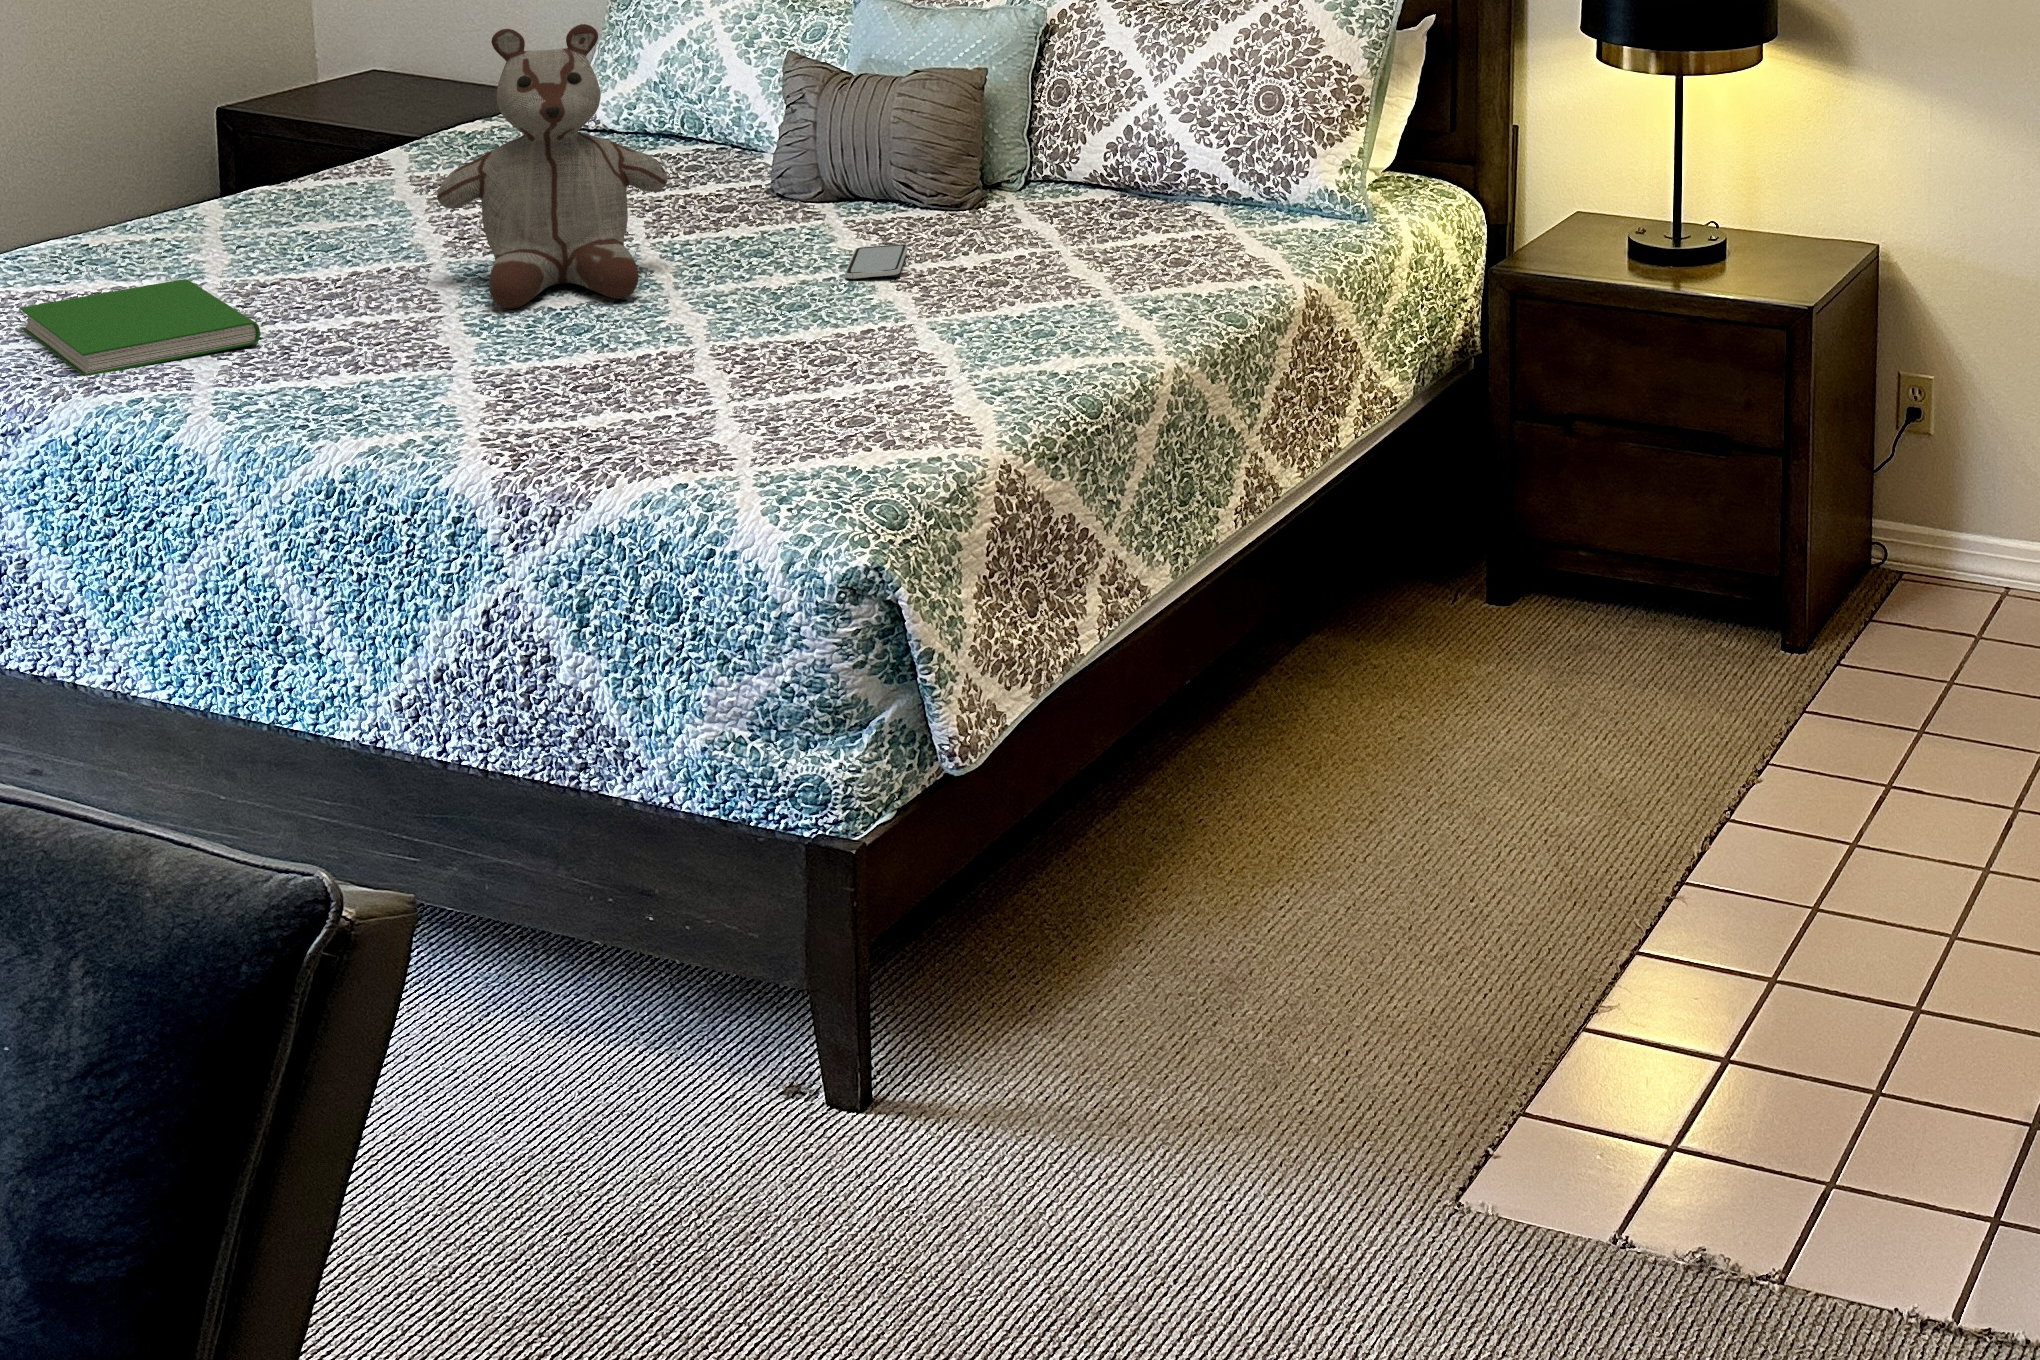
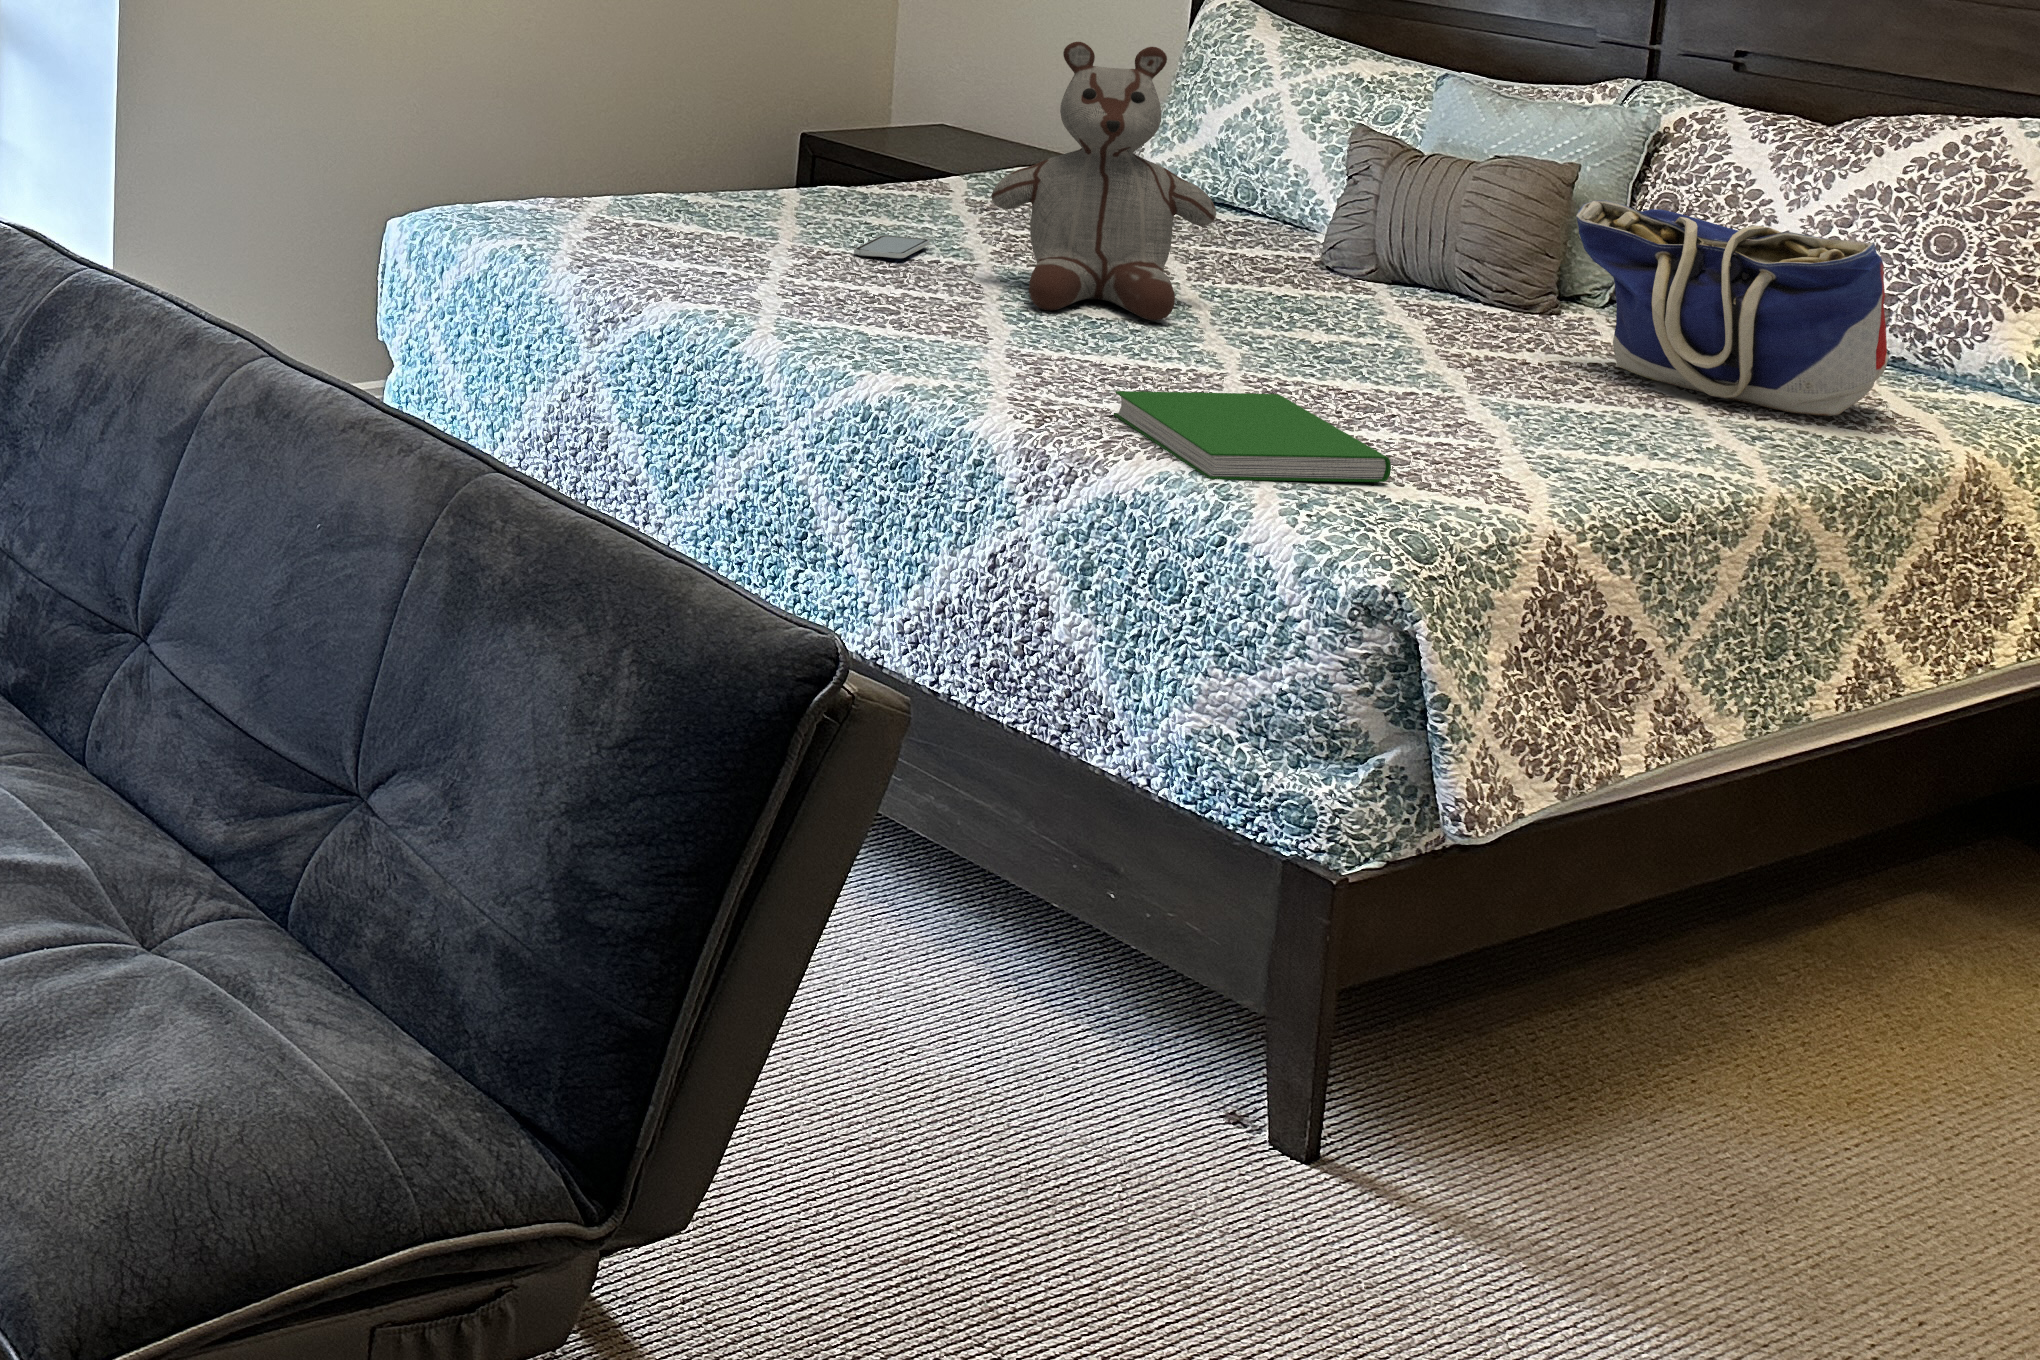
tote bag: none [987,112,1240,274] -> present [1577,200,1889,416]
smartphone: present [845,244,908,279] -> present [854,235,930,258]
hardcover book: present [20,279,260,376] -> present [1114,391,1391,482]

